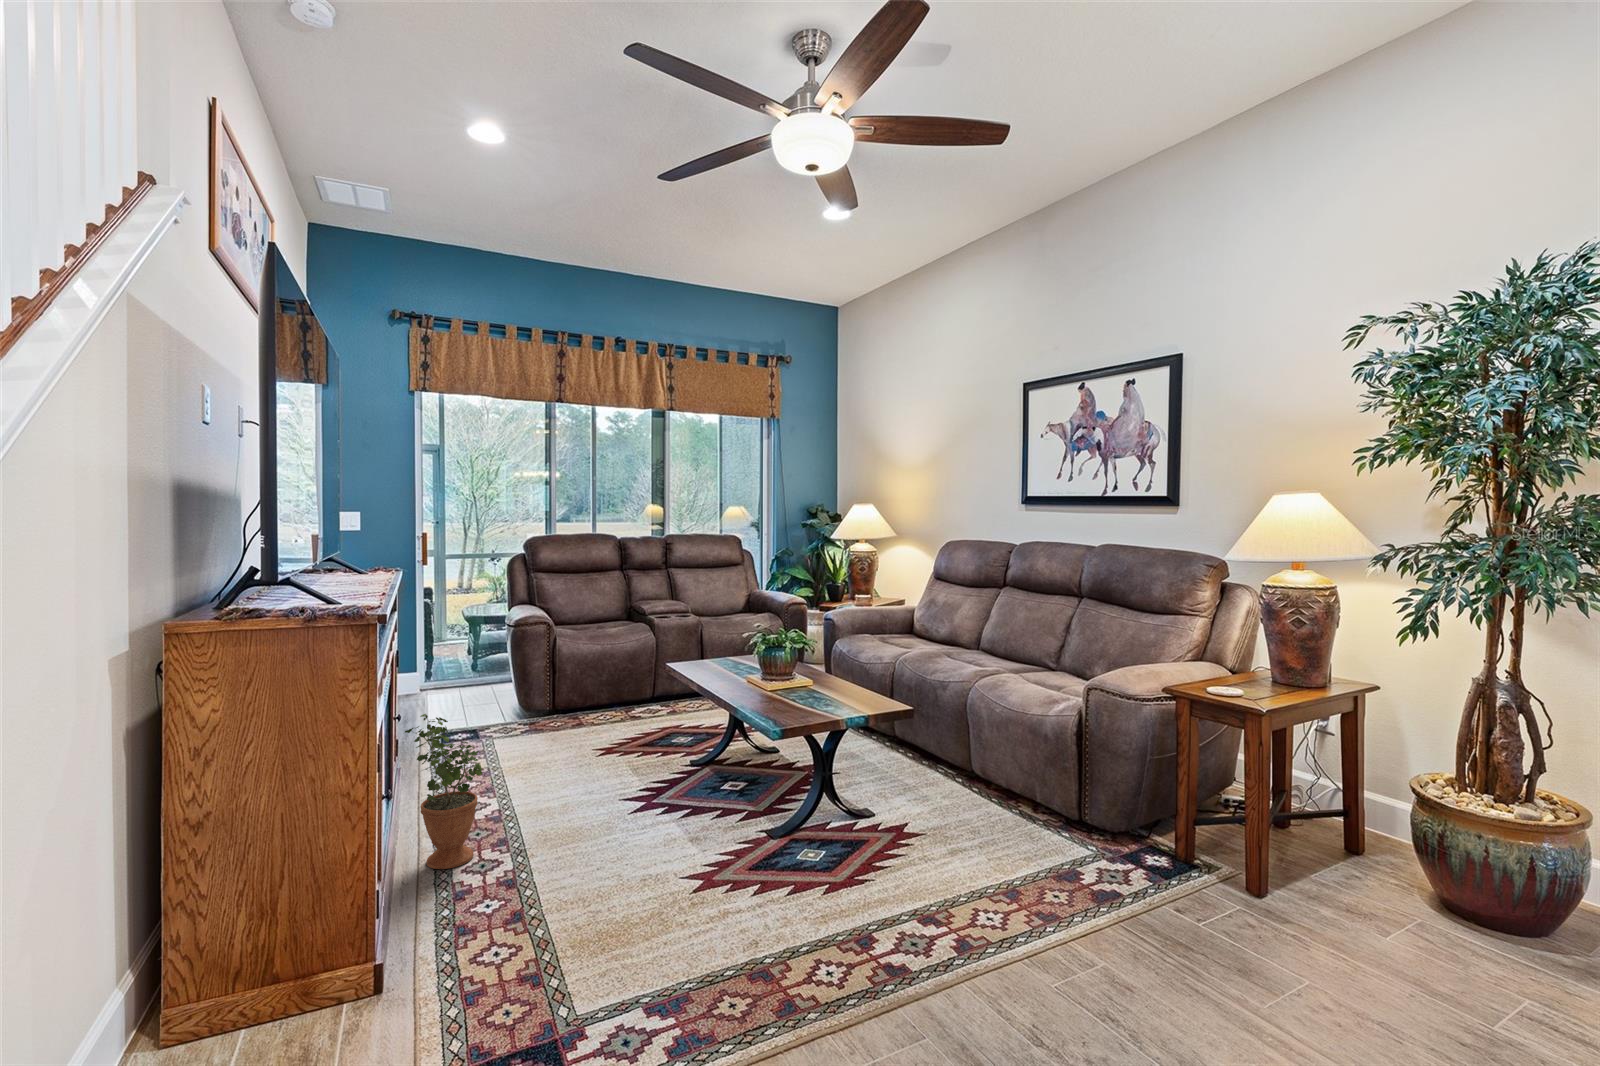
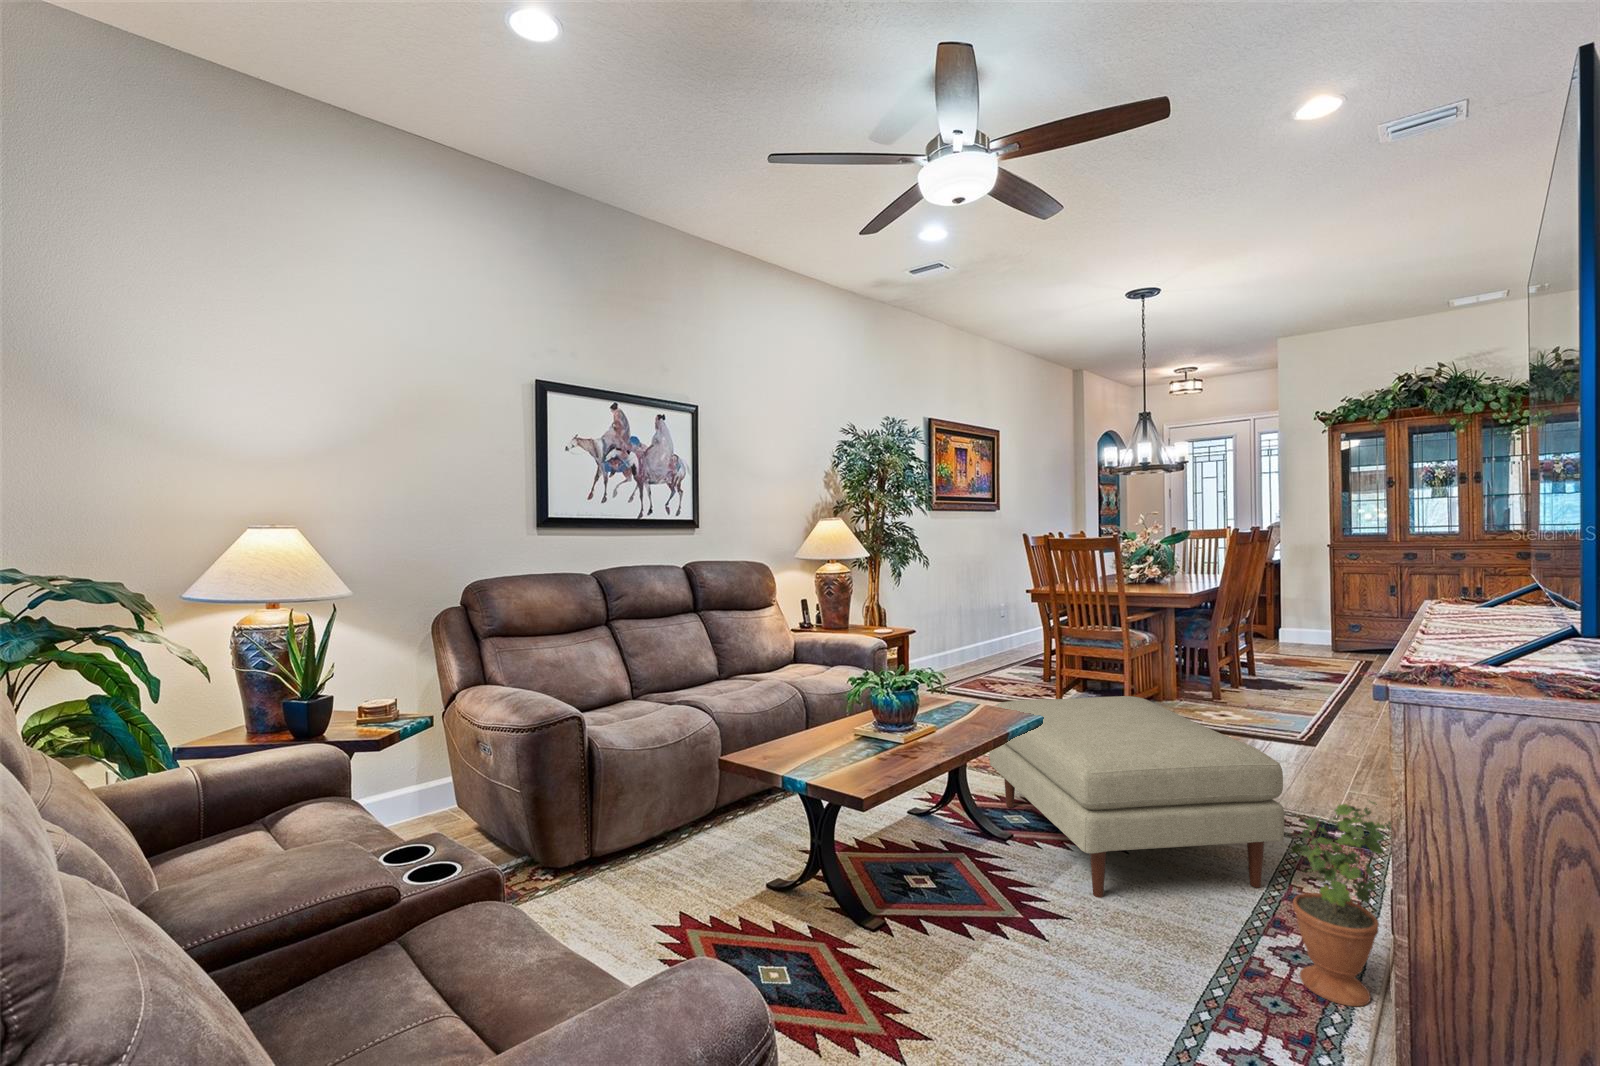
ottoman: none [525,710,840,940] -> present [989,696,1284,898]

